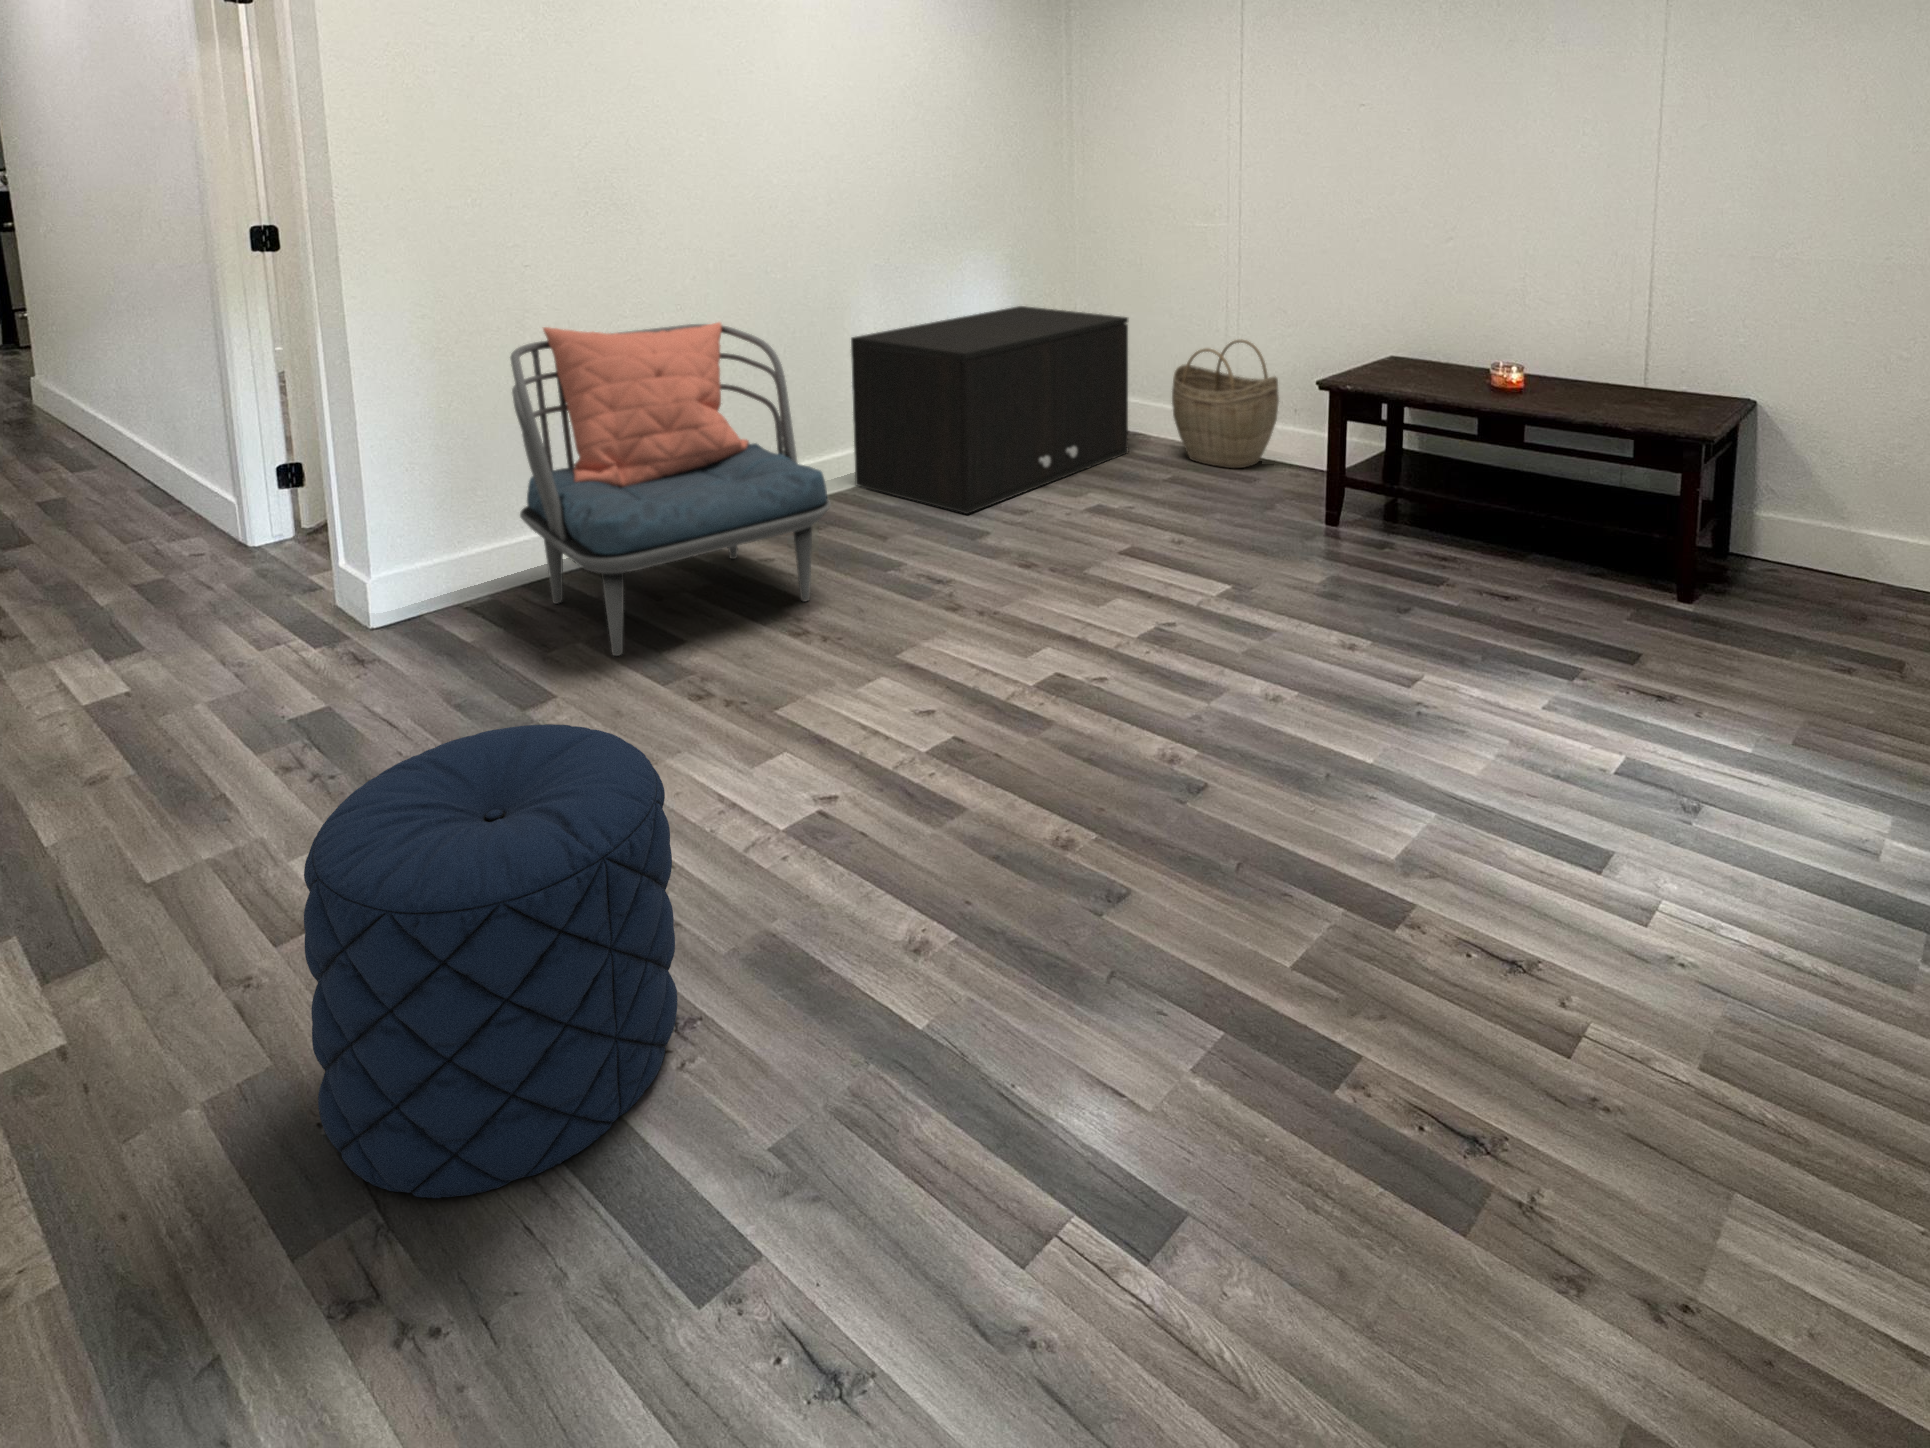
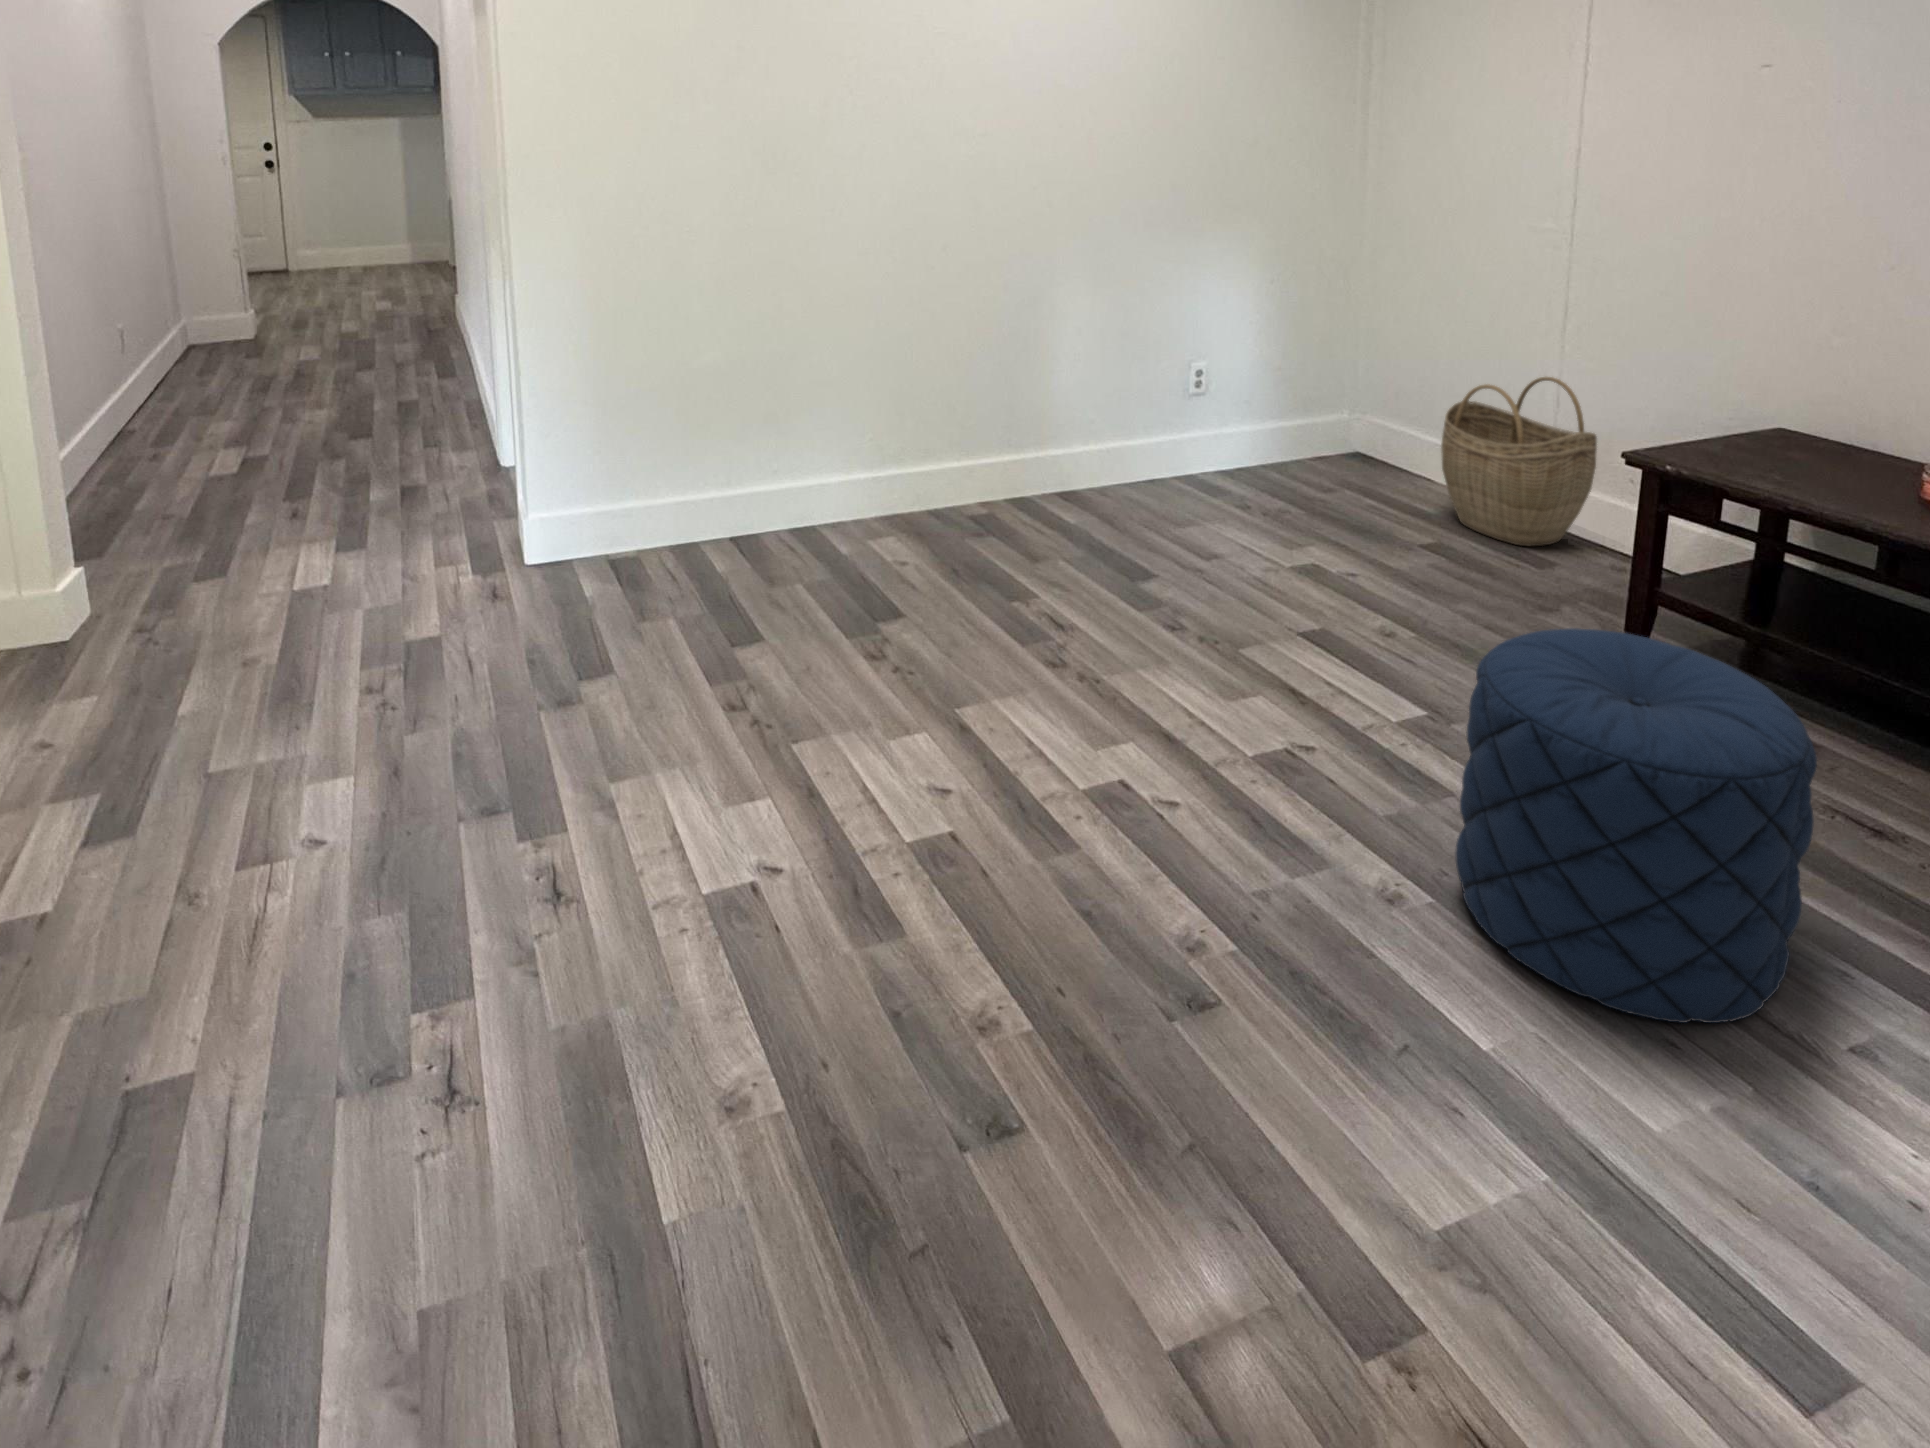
storage cabinet: present [851,306,1128,514] -> none [1034,307,1392,549]
armchair: present [510,322,831,656] -> none [631,296,931,642]
pouf: present [304,724,677,1198] -> present [1455,628,1817,1023]

